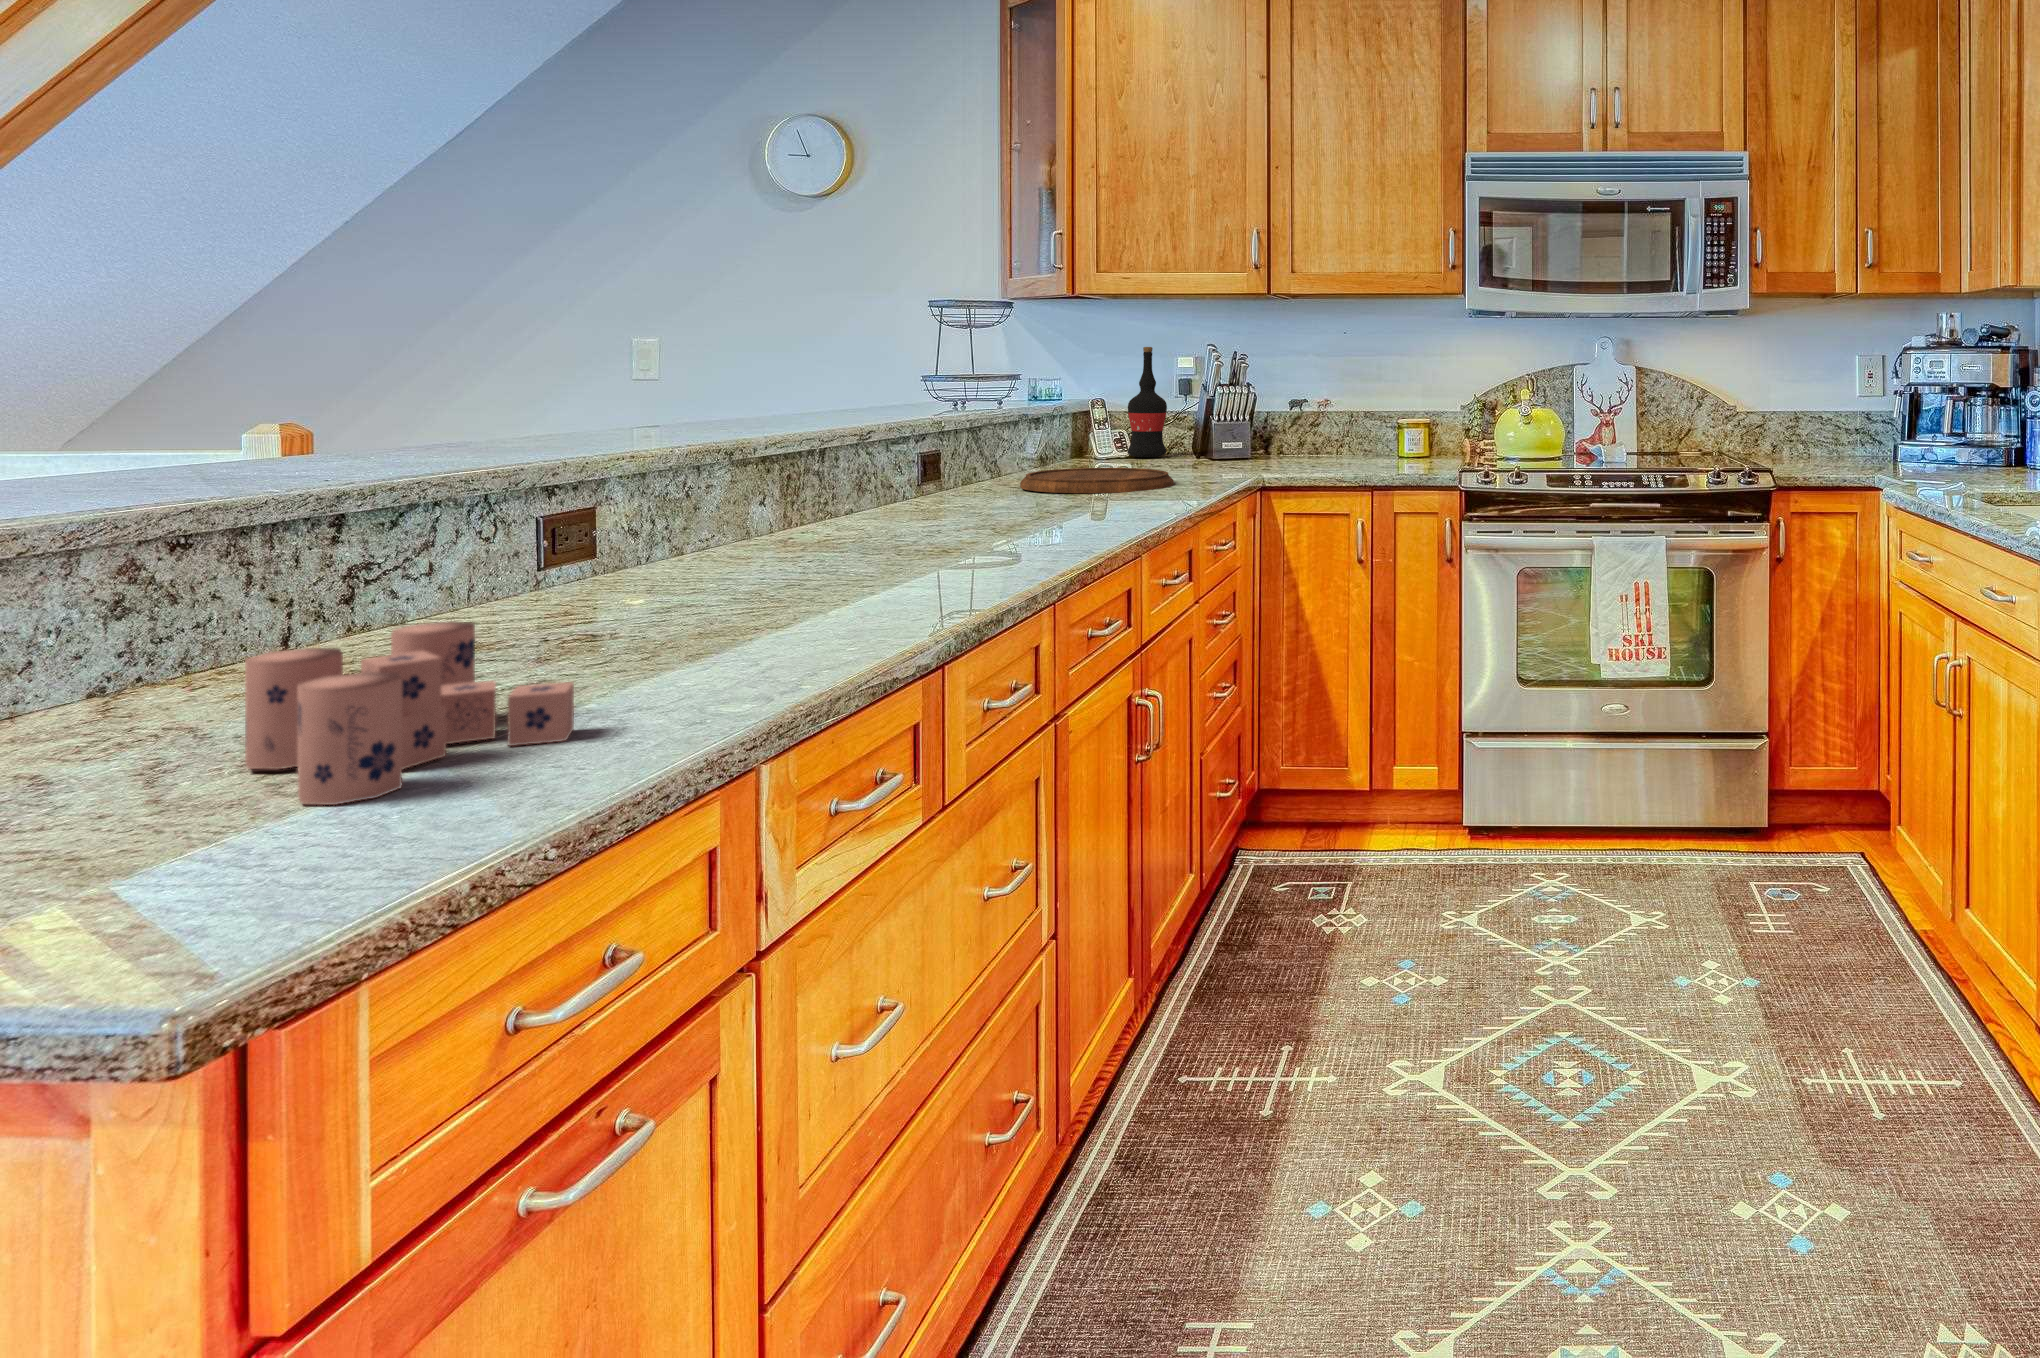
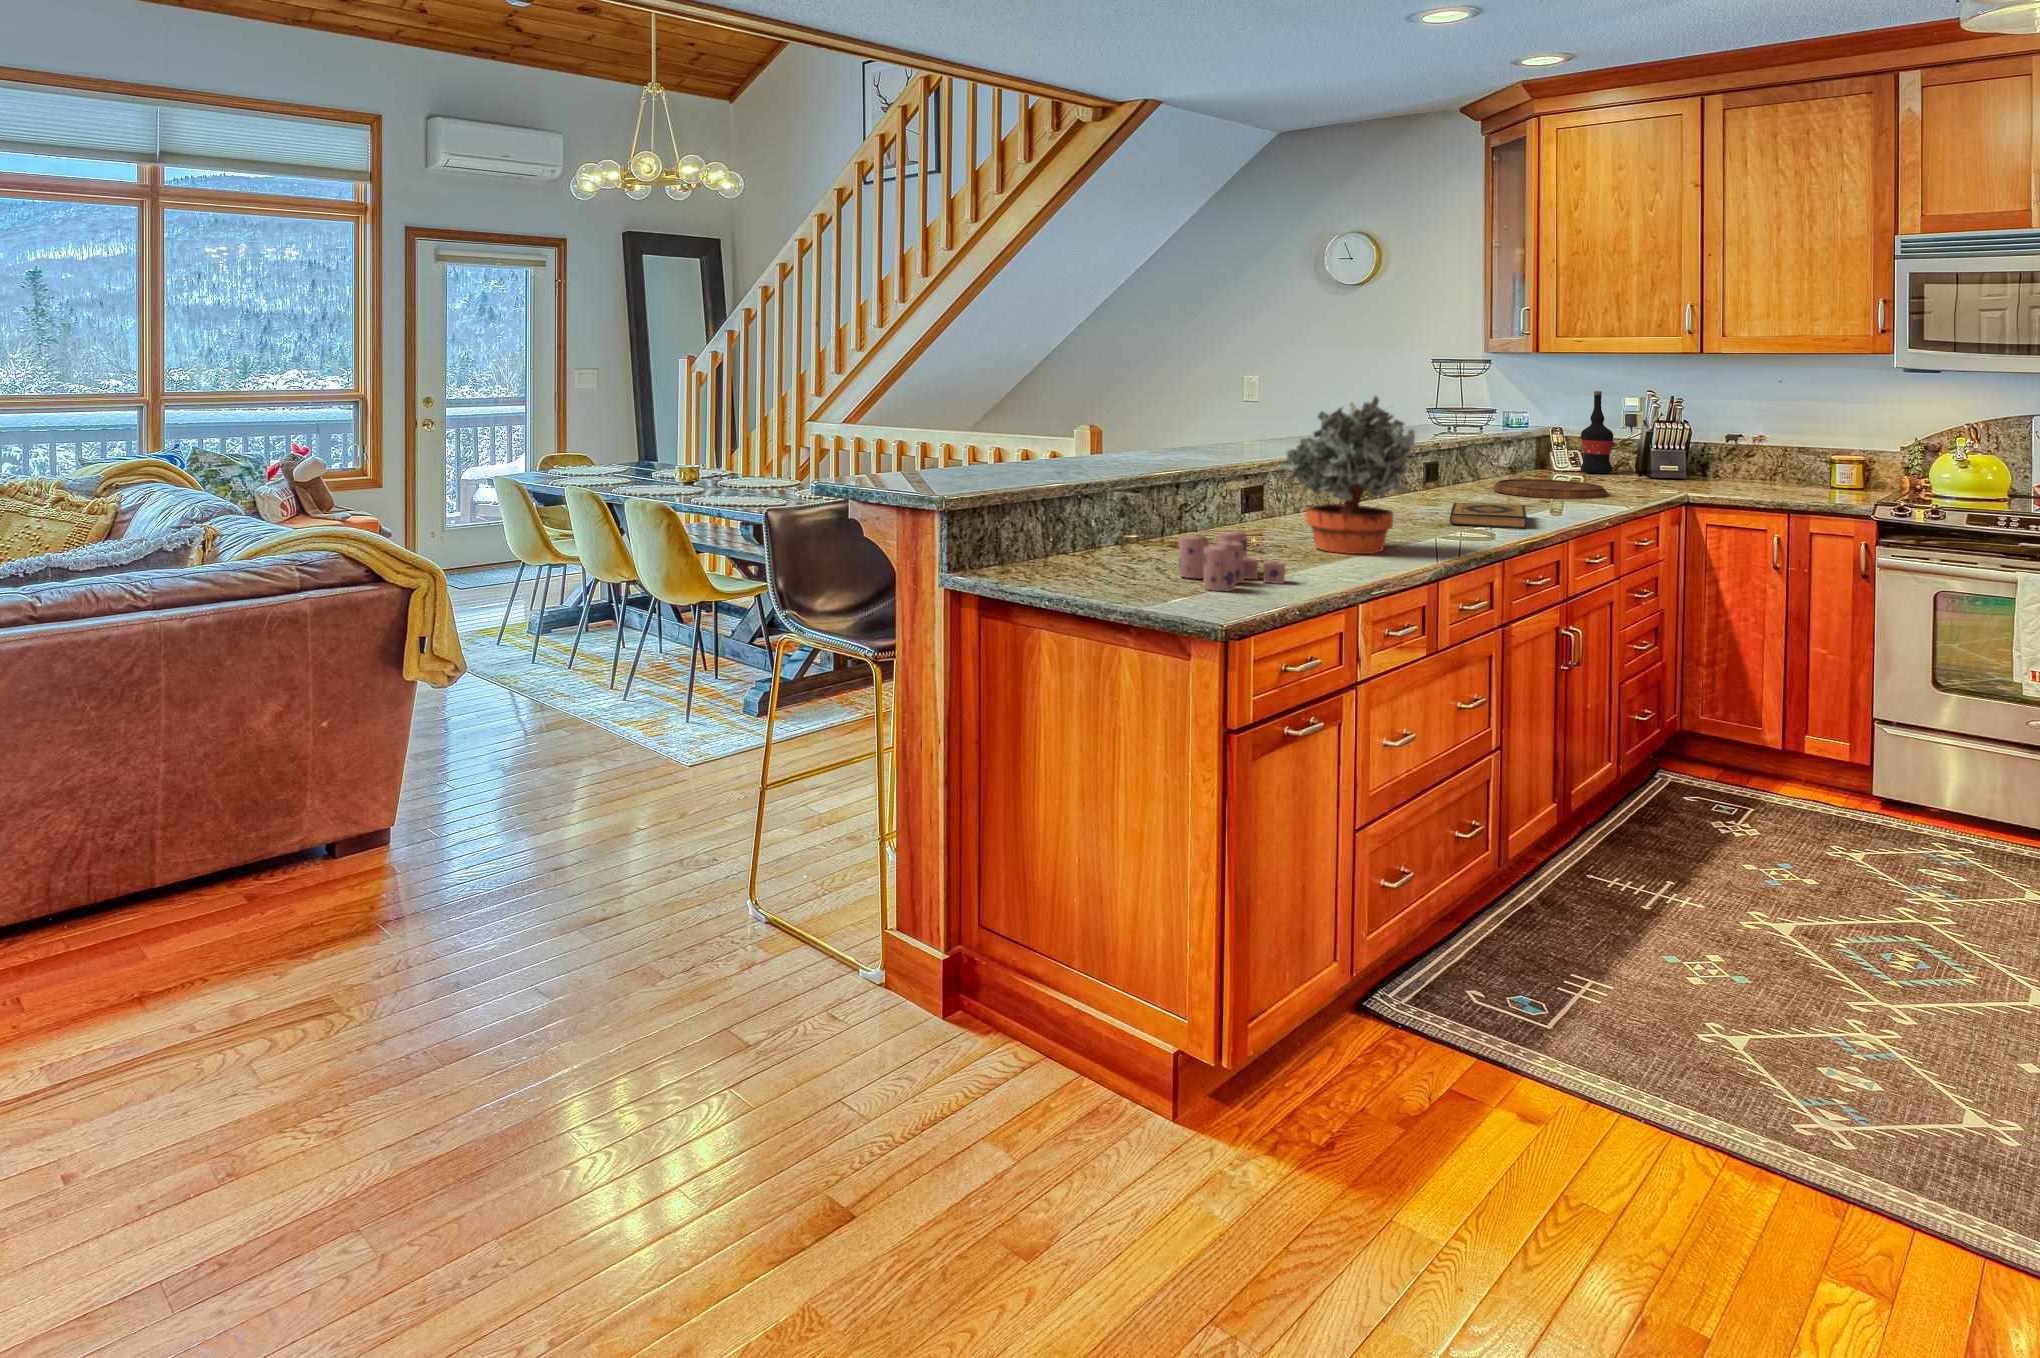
potted plant: none [605,305,900,631] -> present [1280,396,1415,554]
hardback book: none [959,505,1081,547] -> present [1450,503,1526,529]

